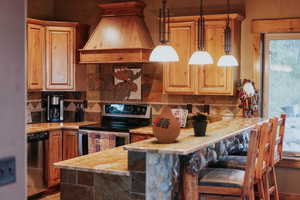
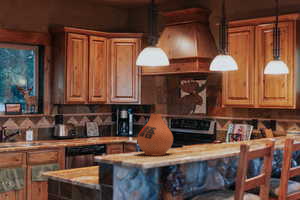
potted plant: present [190,97,212,136] -> none [197,104,223,151]

